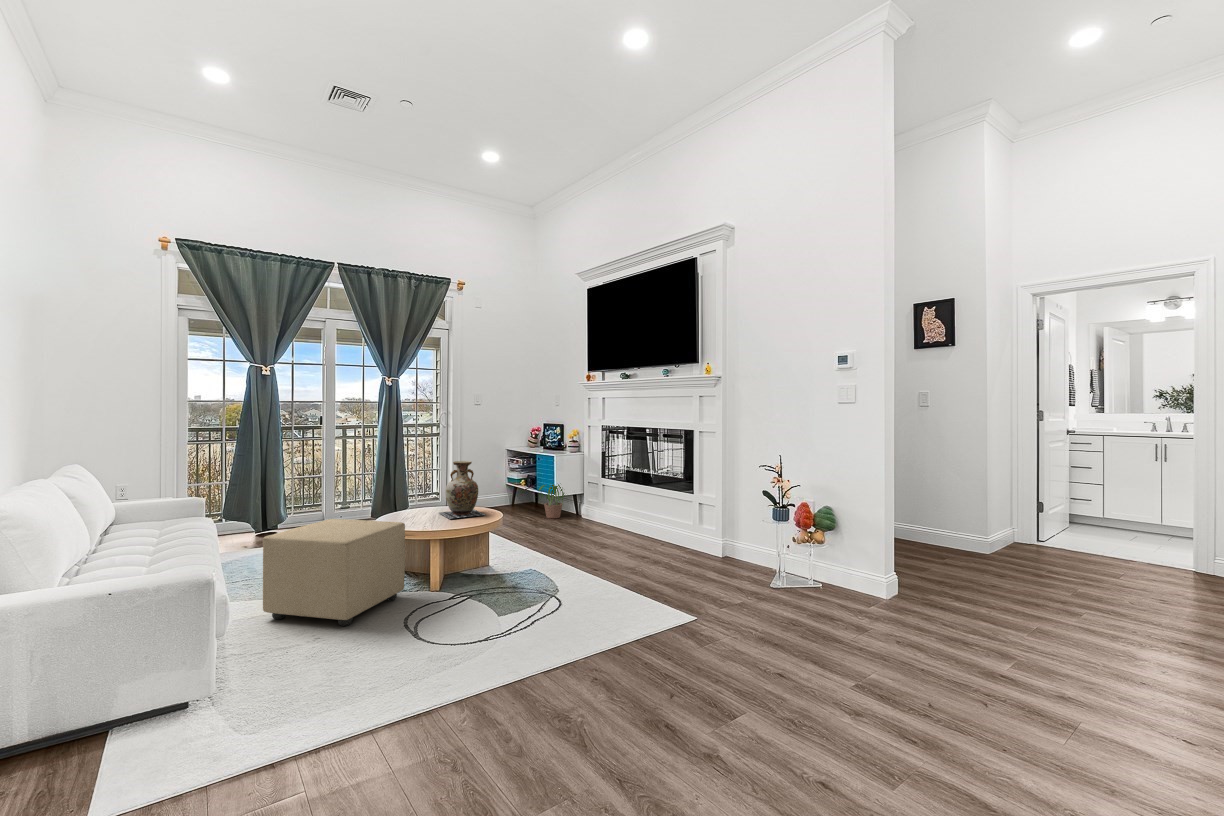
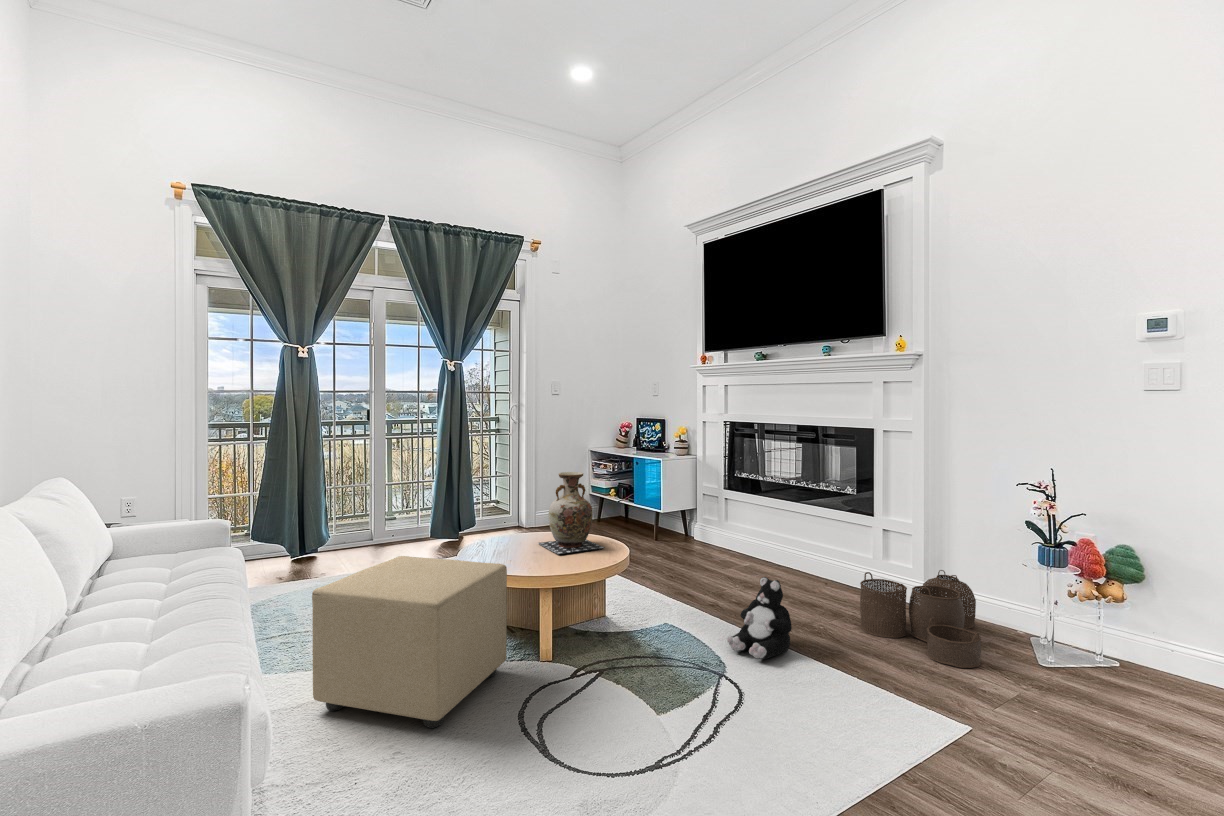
potted plant: present [539,484,565,518] -> none [631,495,682,541]
woven basket: none [667,529,749,589] -> present [860,570,981,668]
plush toy: none [565,532,610,587] -> present [727,577,792,659]

